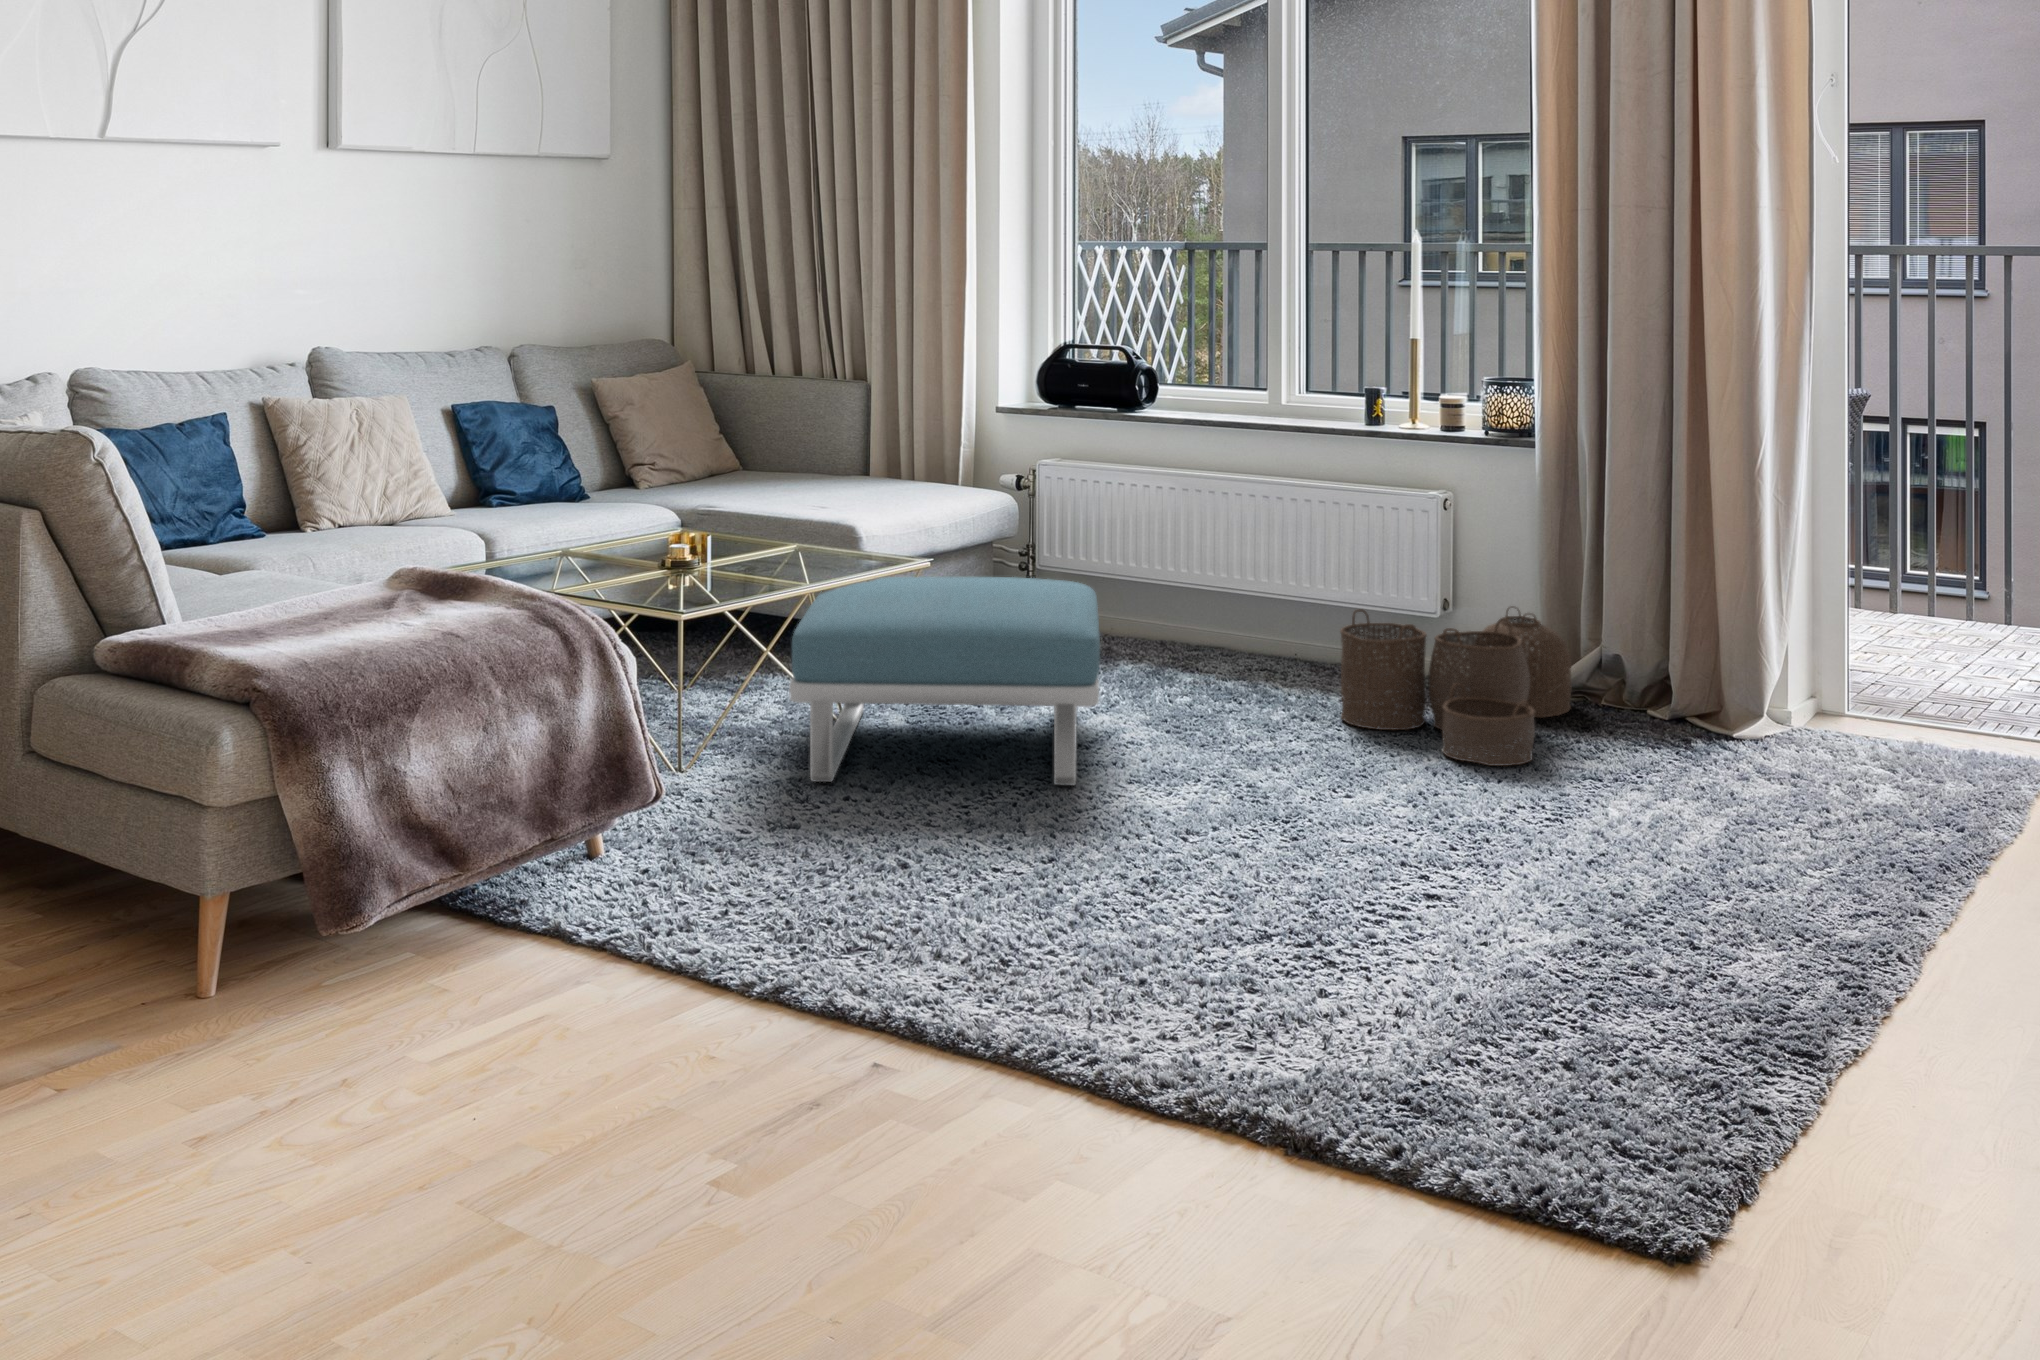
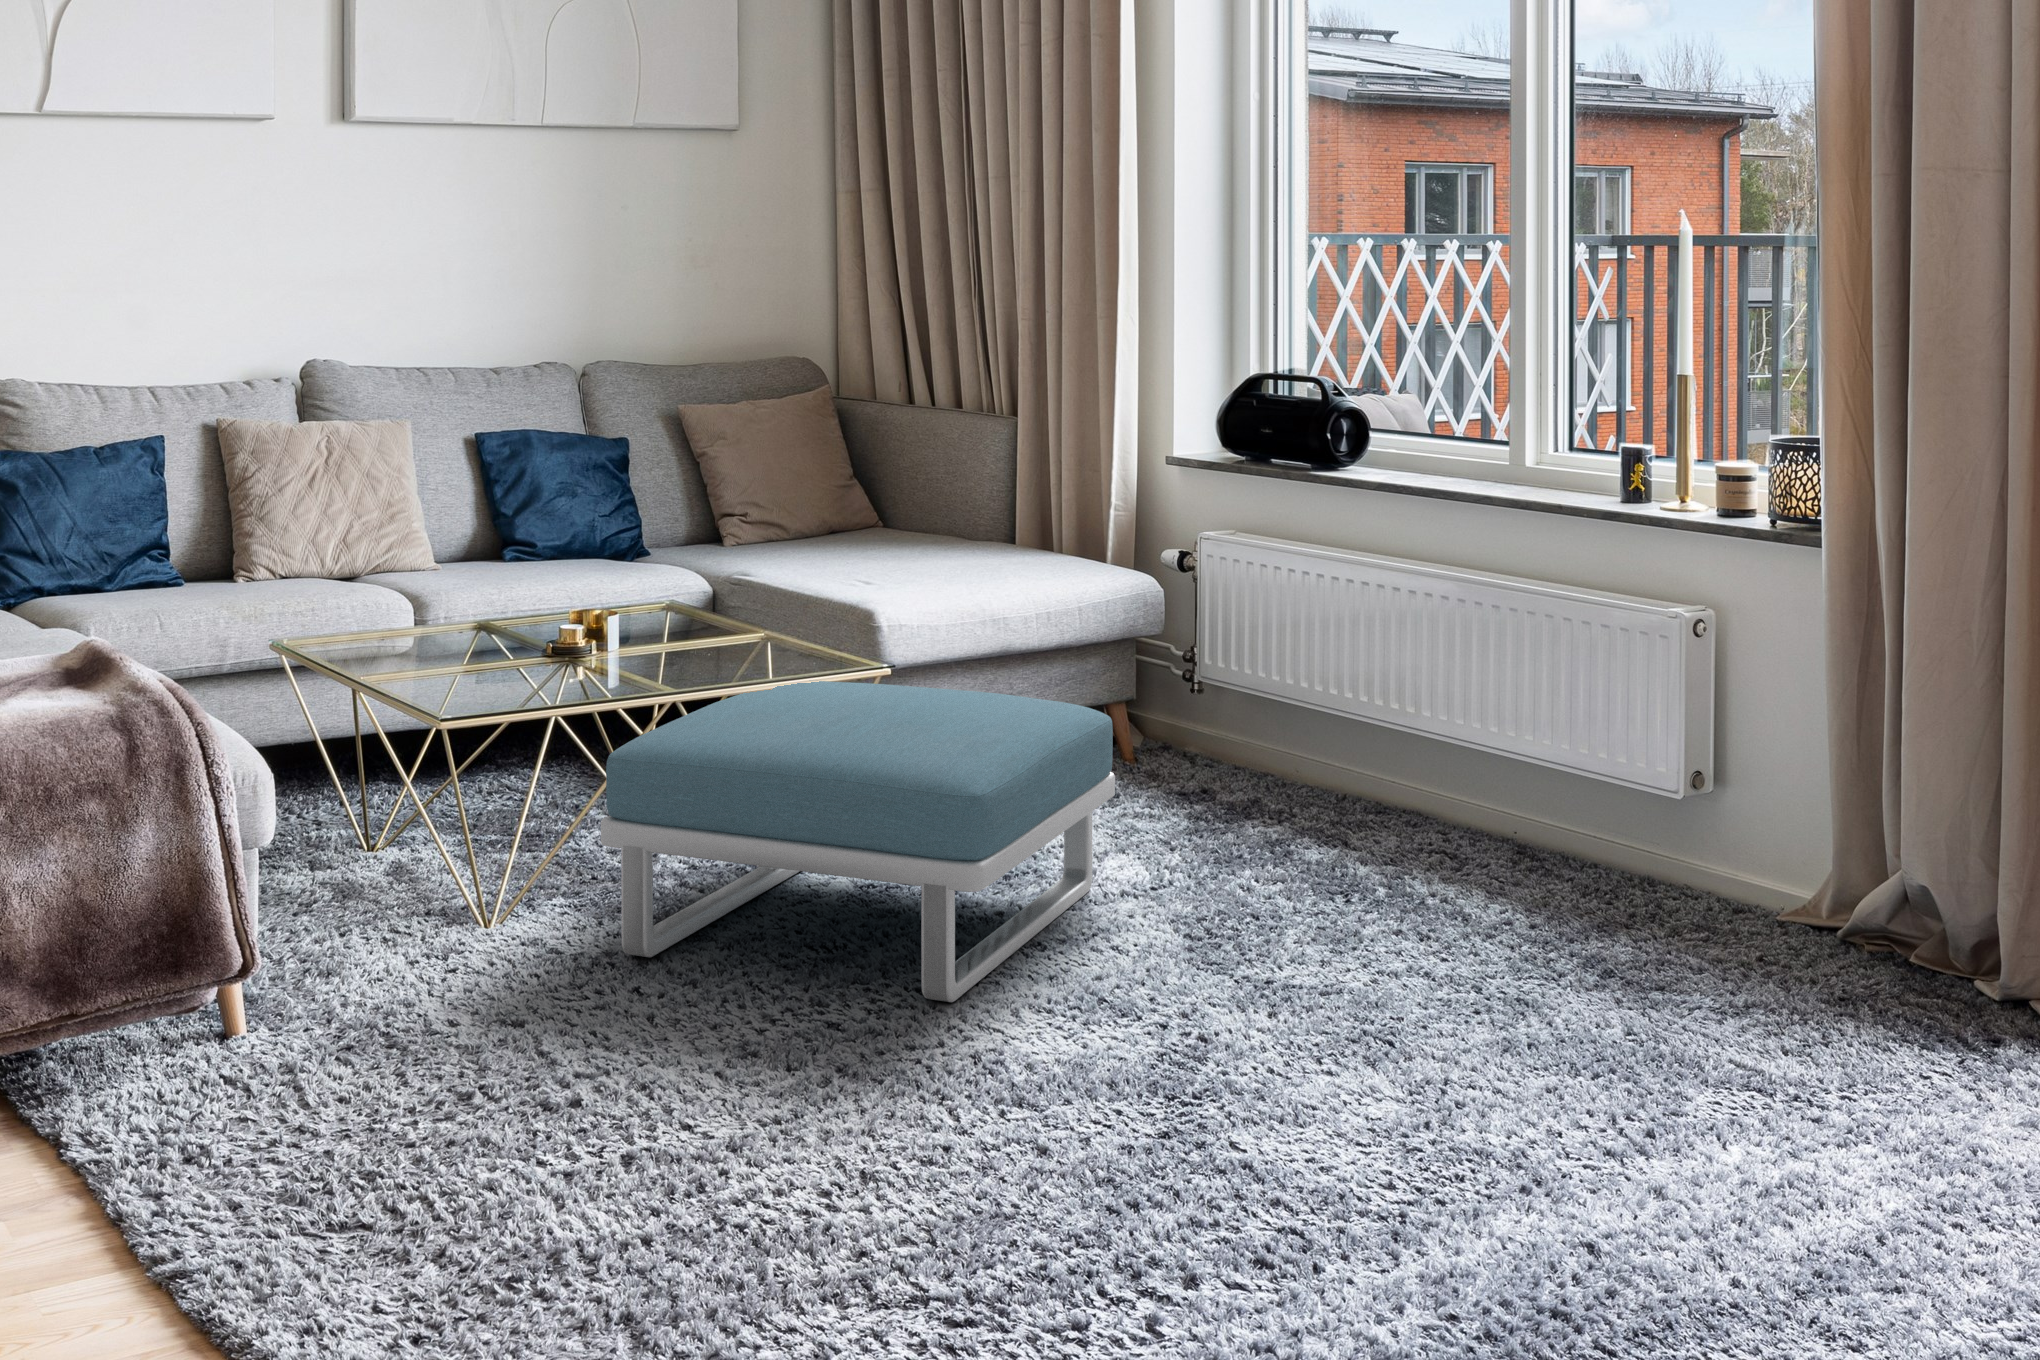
woven basket: present [1340,607,1571,766] -> none [1453,777,1853,1051]

